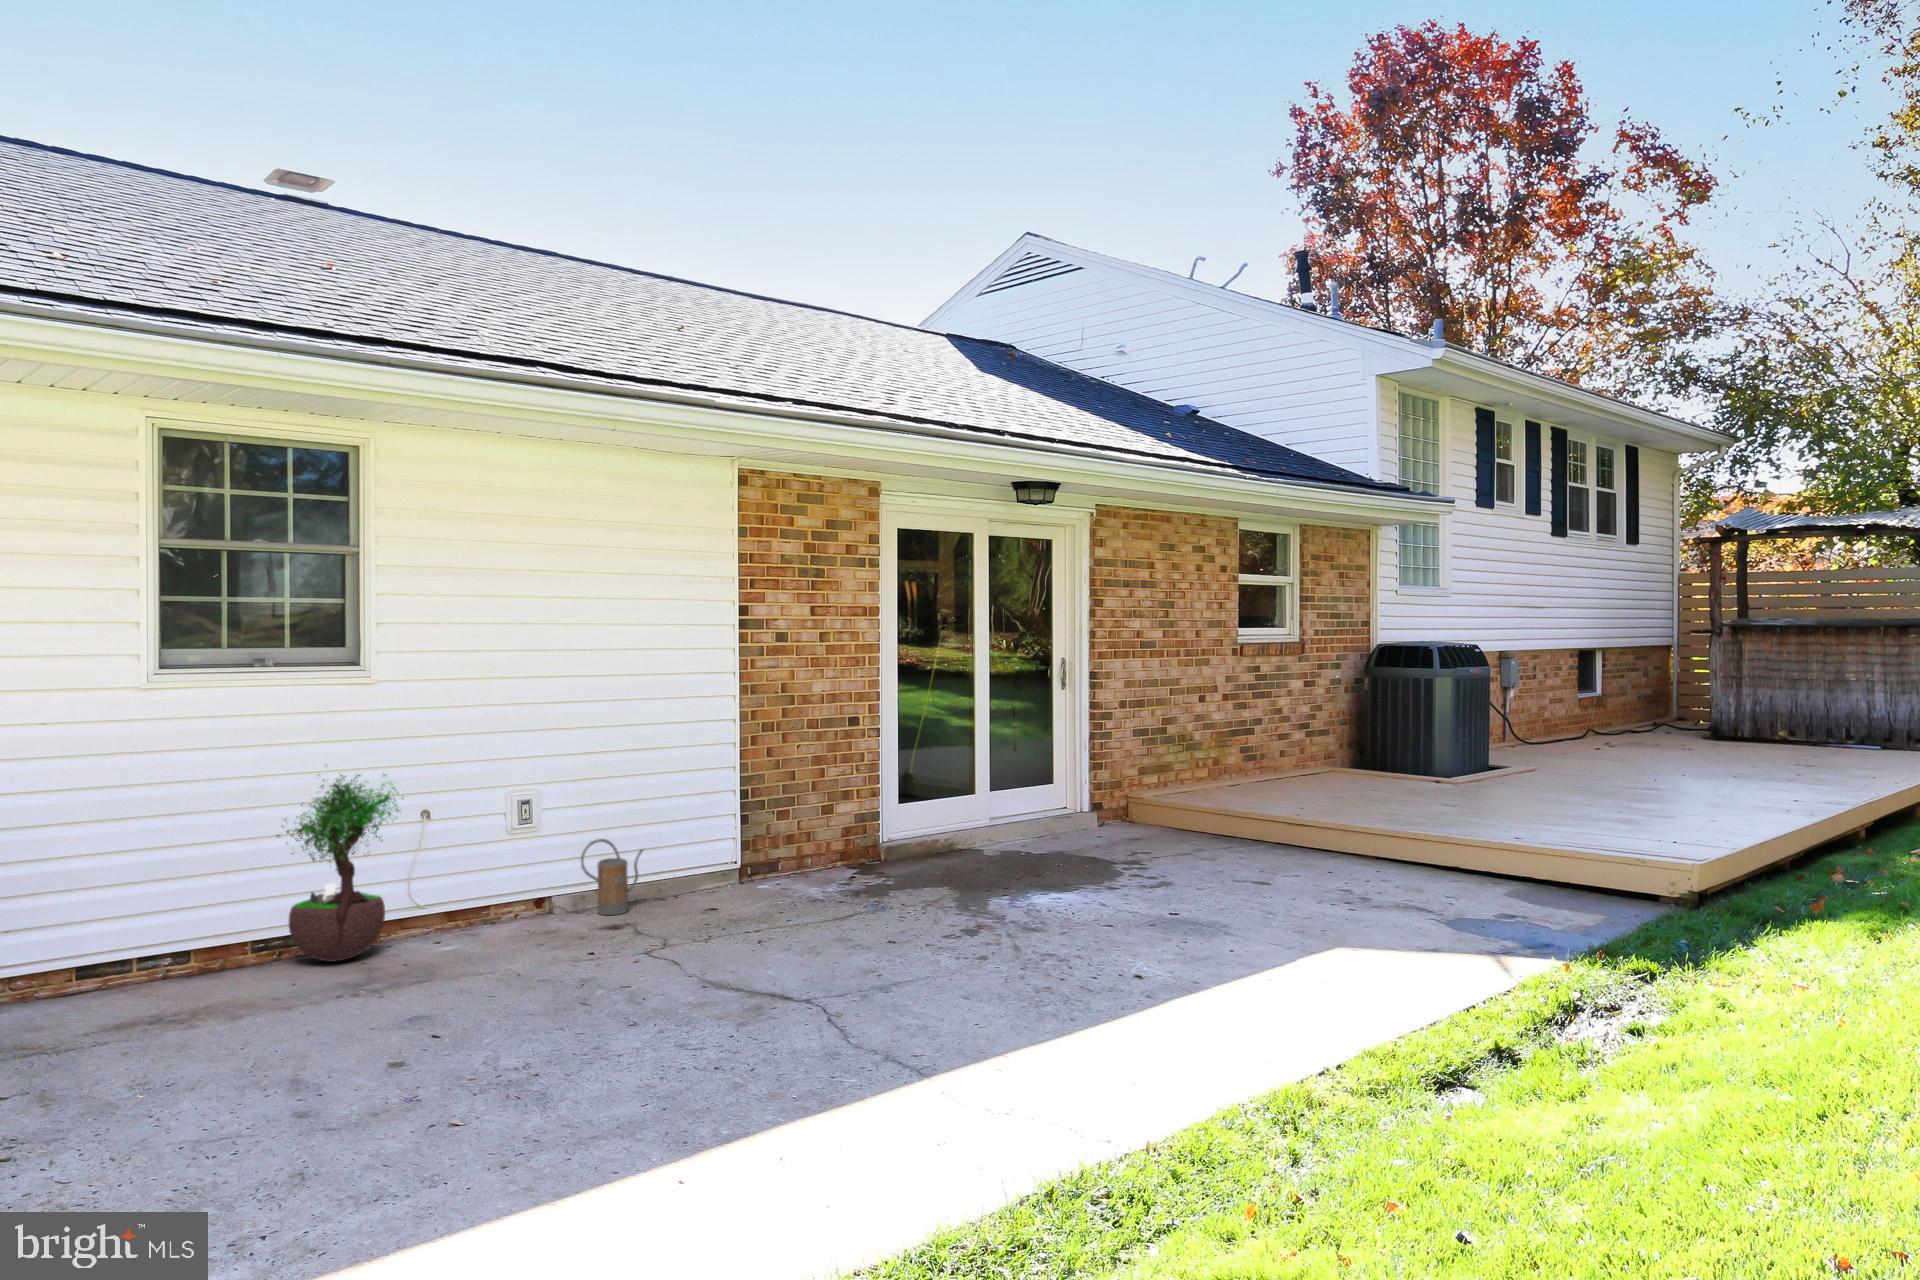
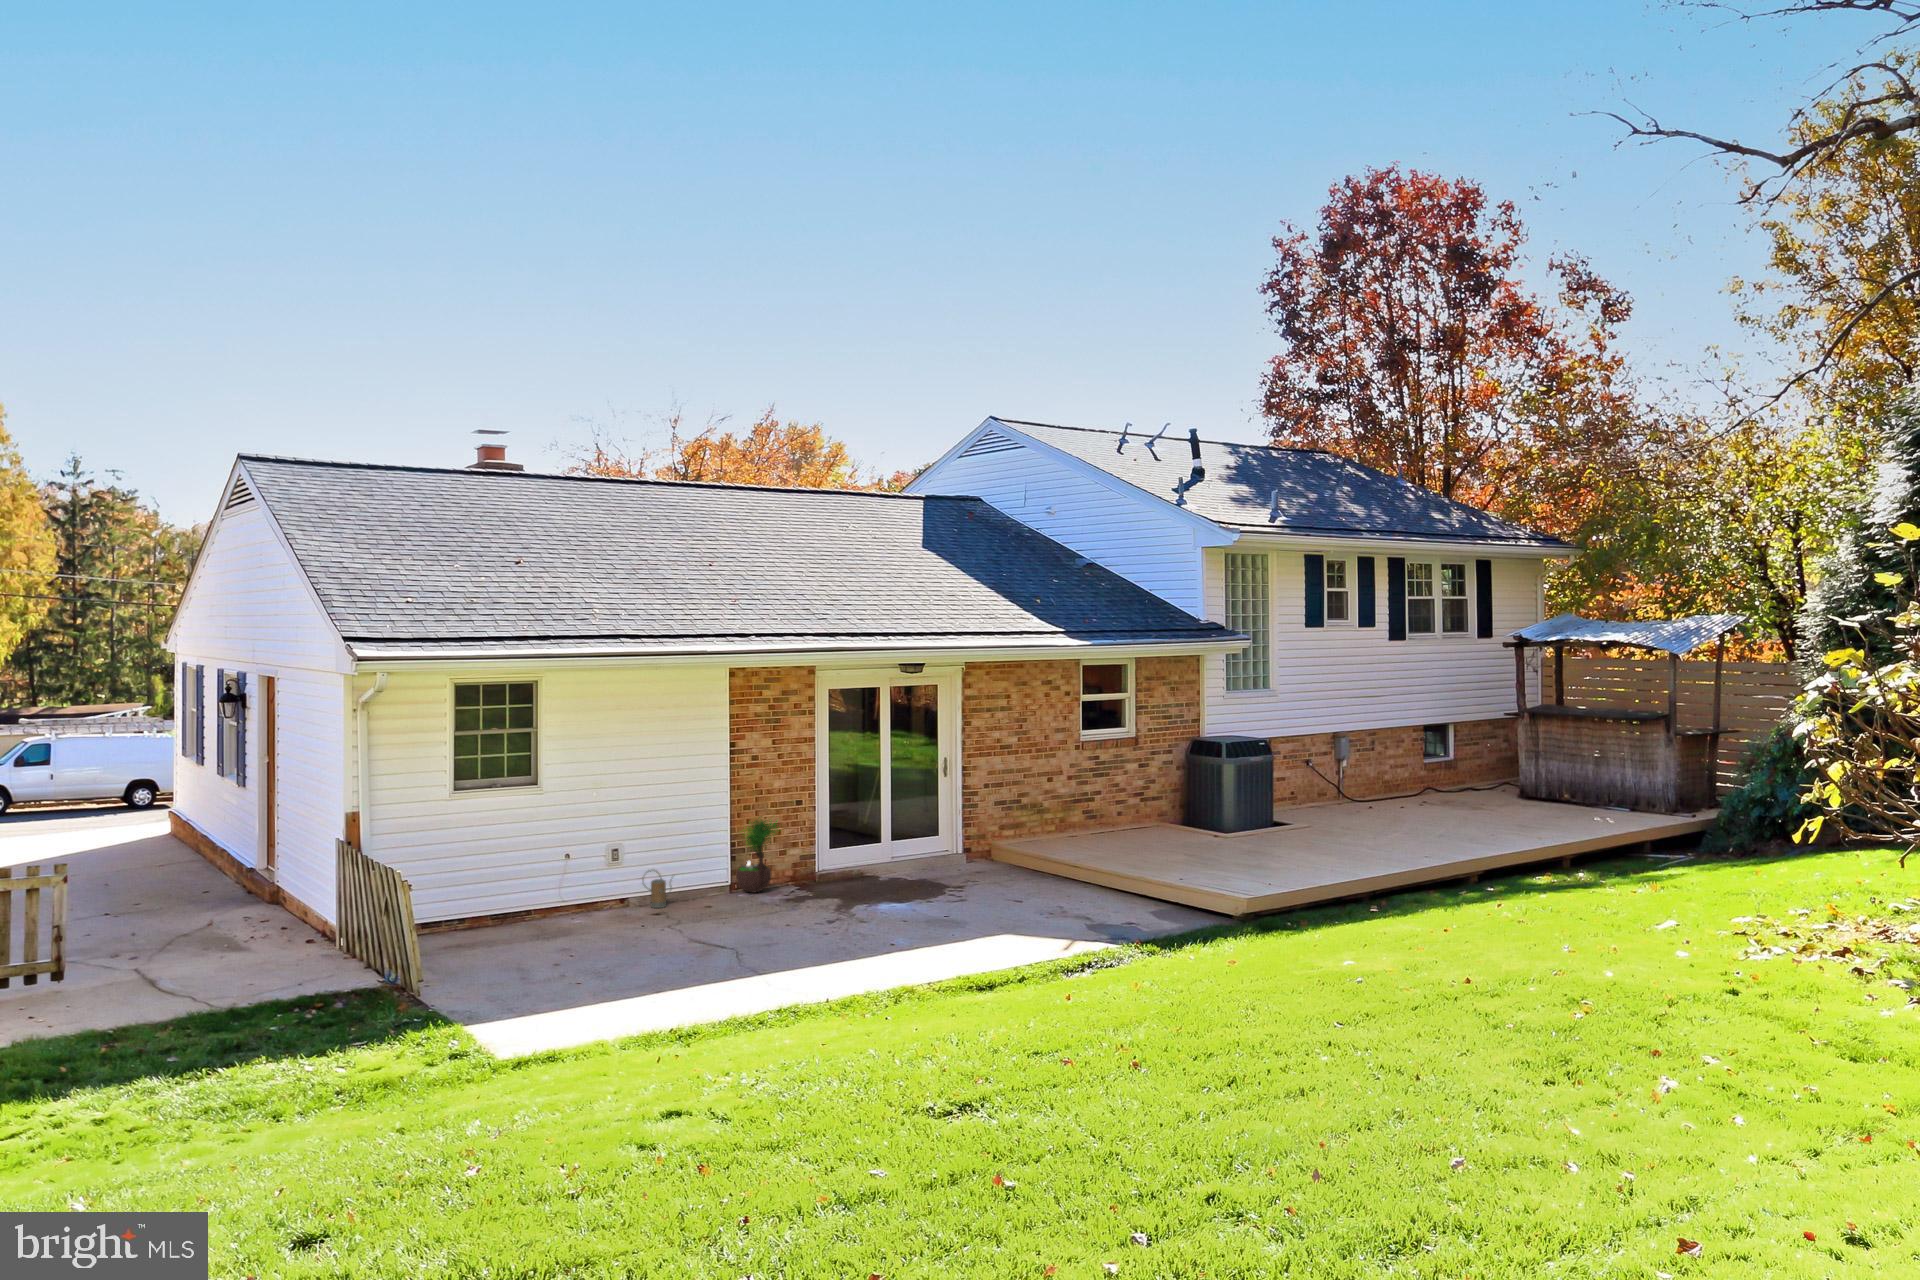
potted tree: present [277,774,402,961] -> present [736,817,777,893]

